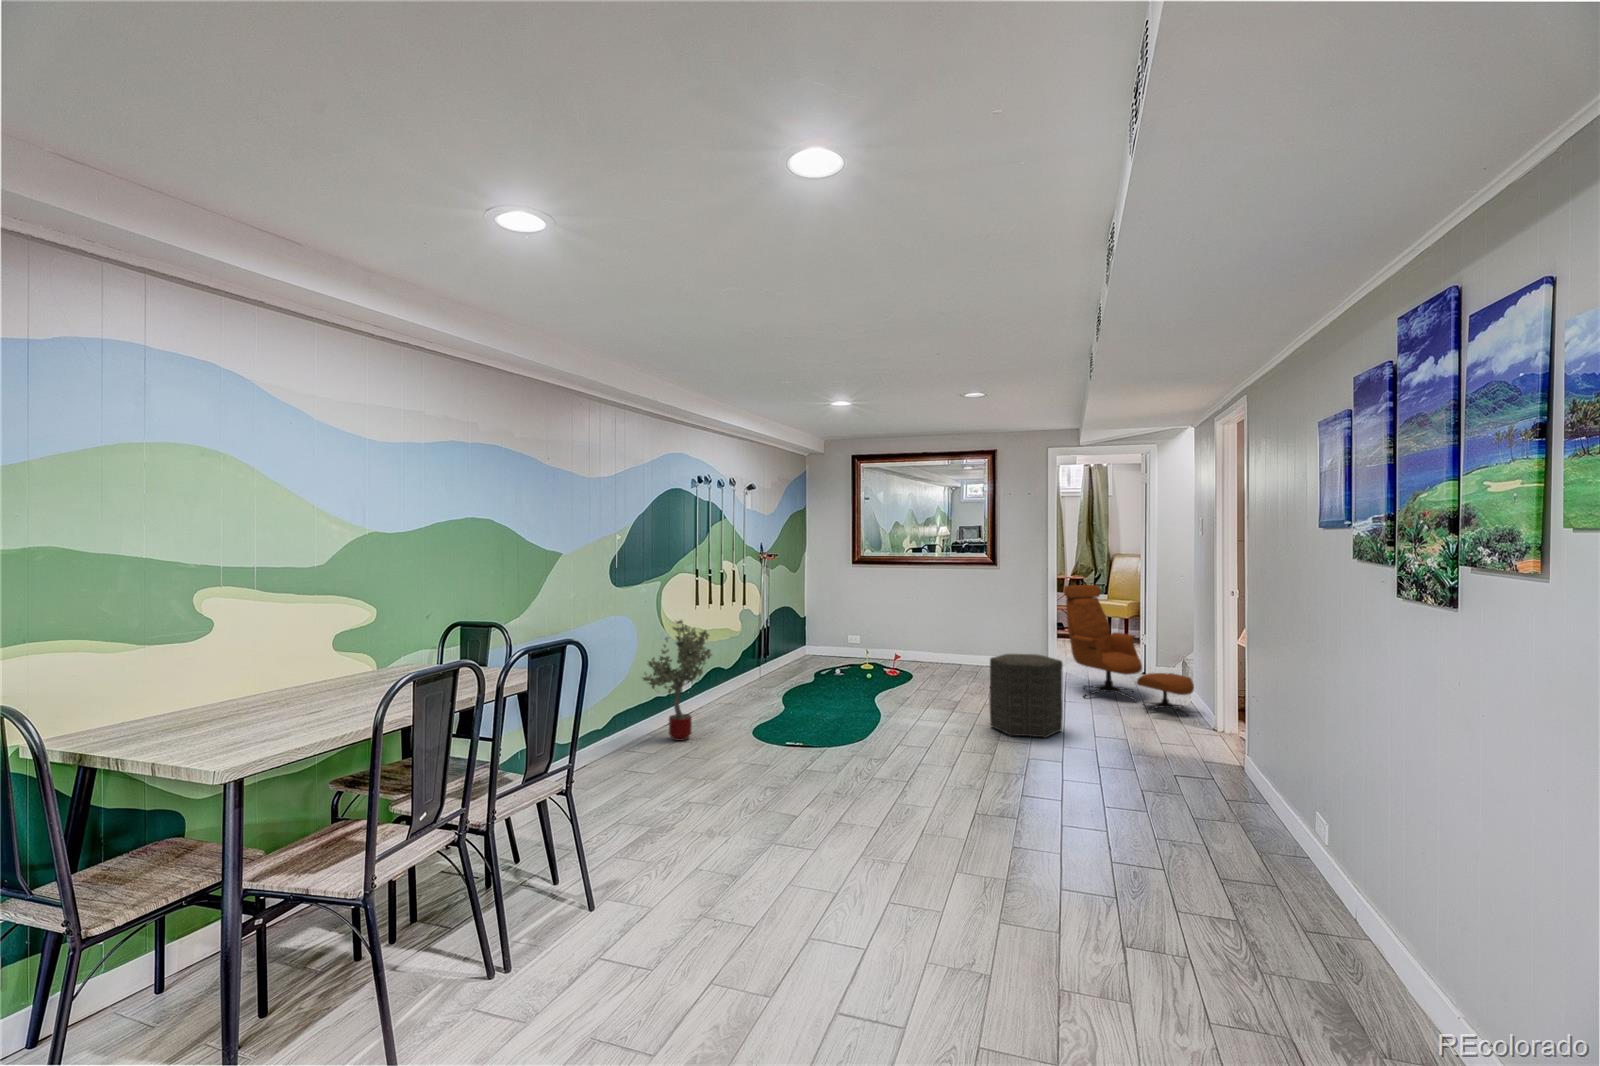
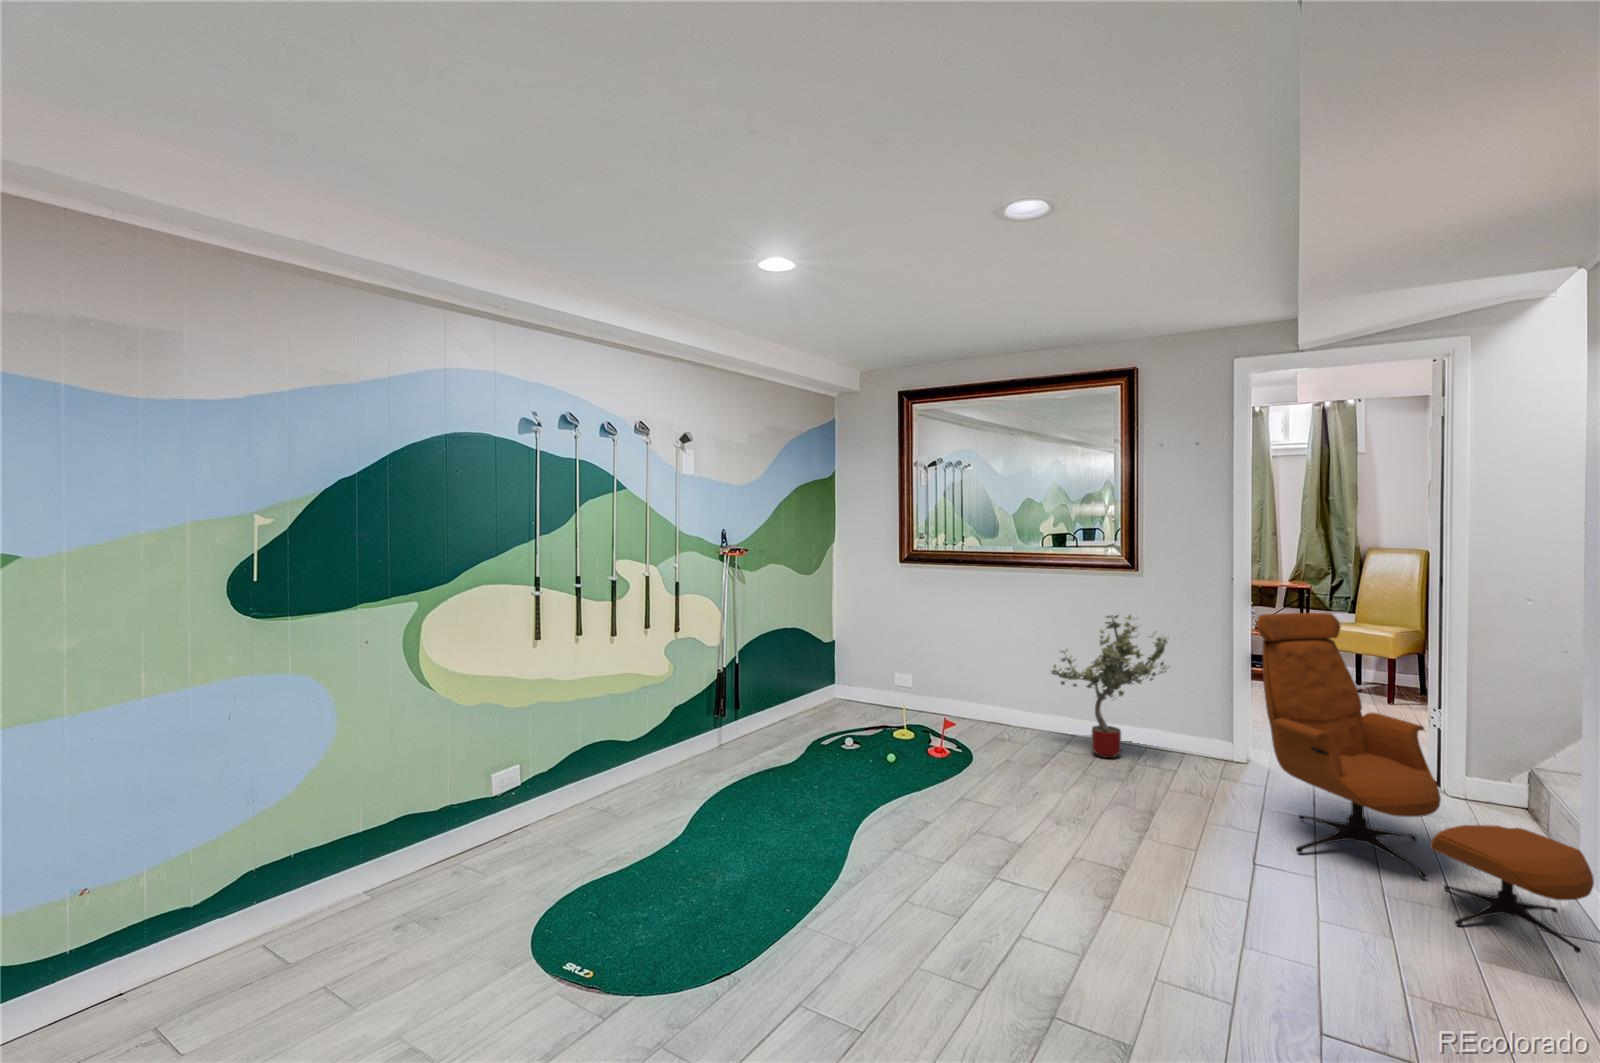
potted tree: present [643,620,712,741] -> present [1051,615,1169,758]
ottoman: present [989,654,1063,738] -> none [1055,776,1233,1013]

